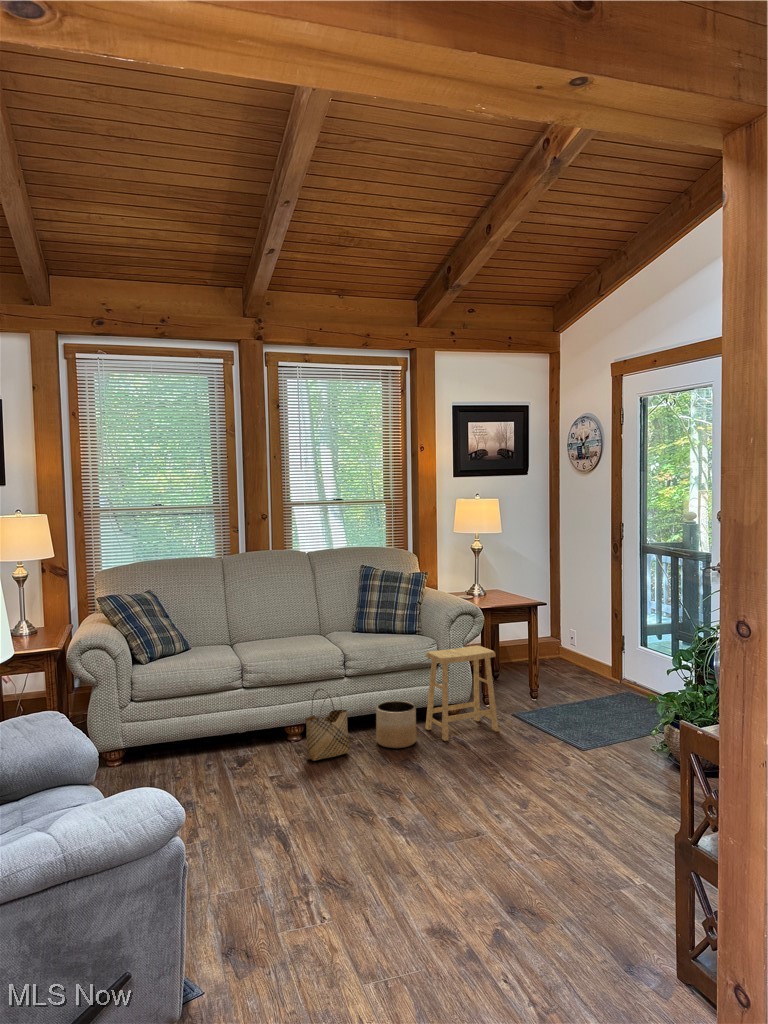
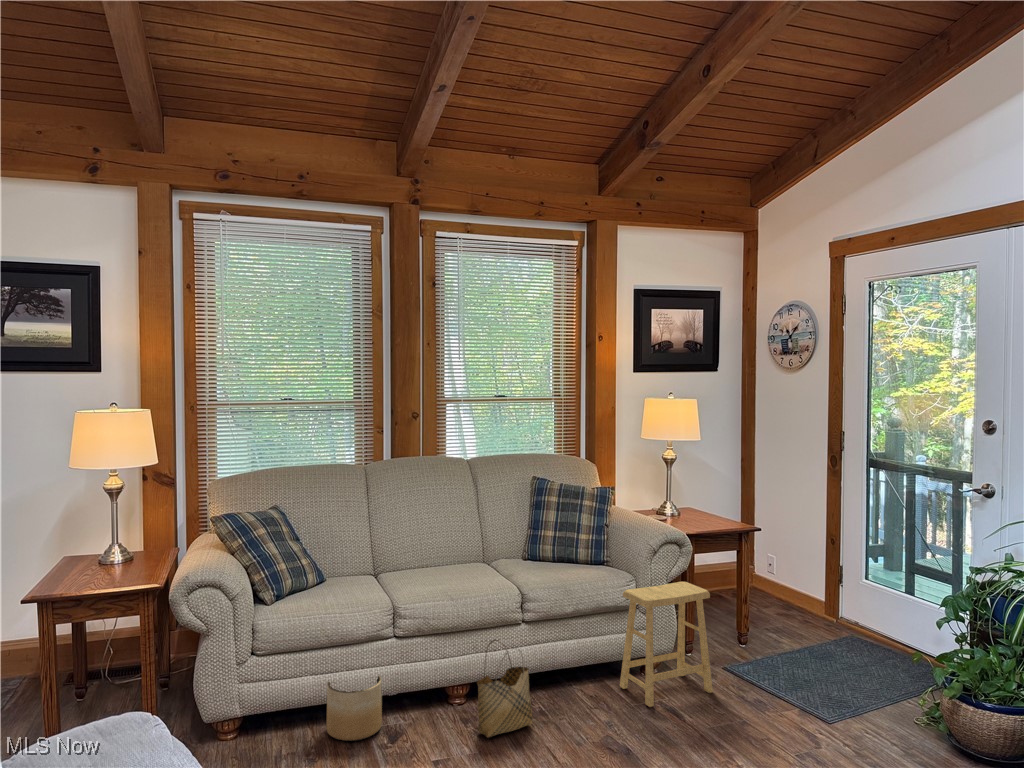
planter: present [376,701,416,749] -> present [327,676,382,741]

